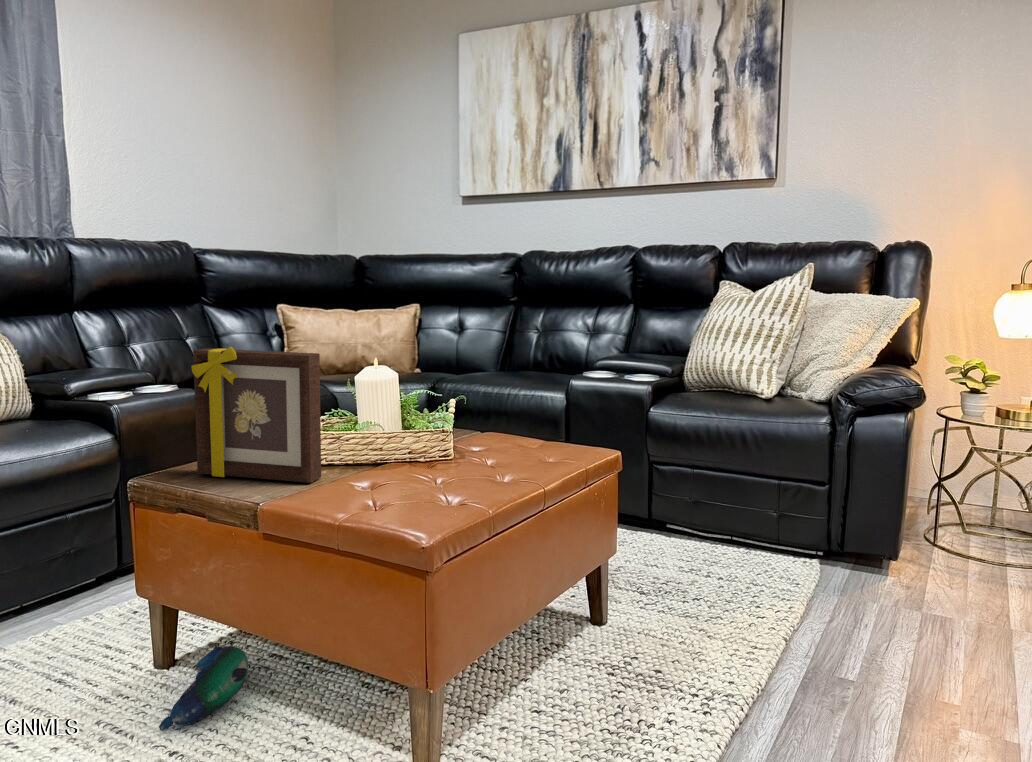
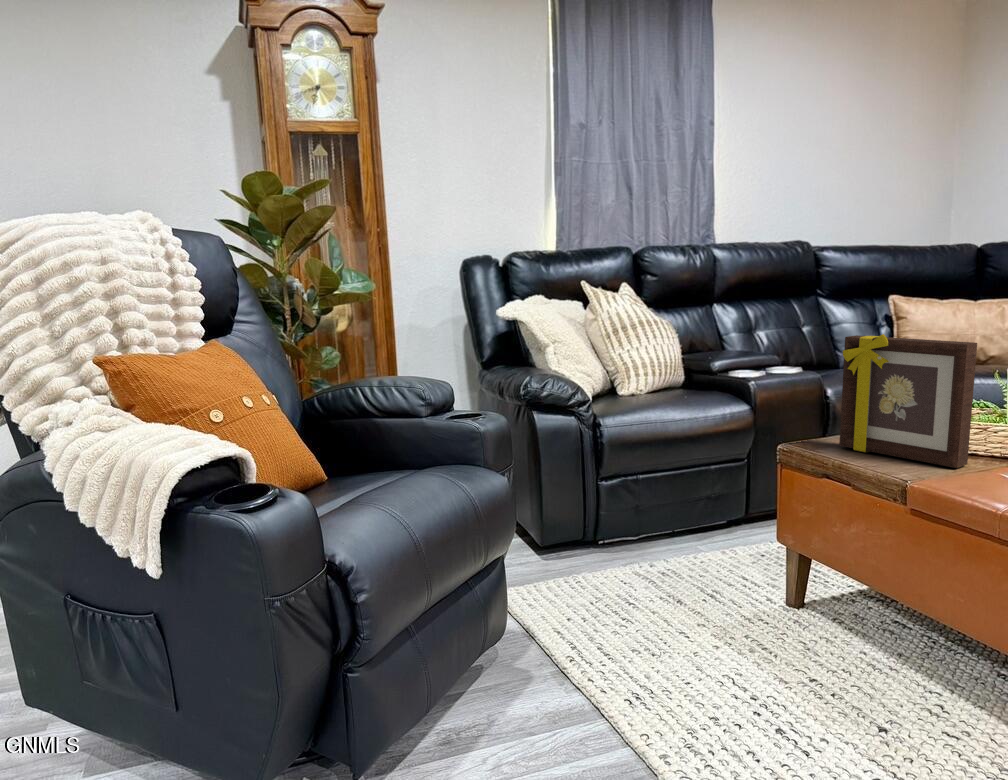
plush toy: present [159,646,248,730] -> none [799,601,879,659]

